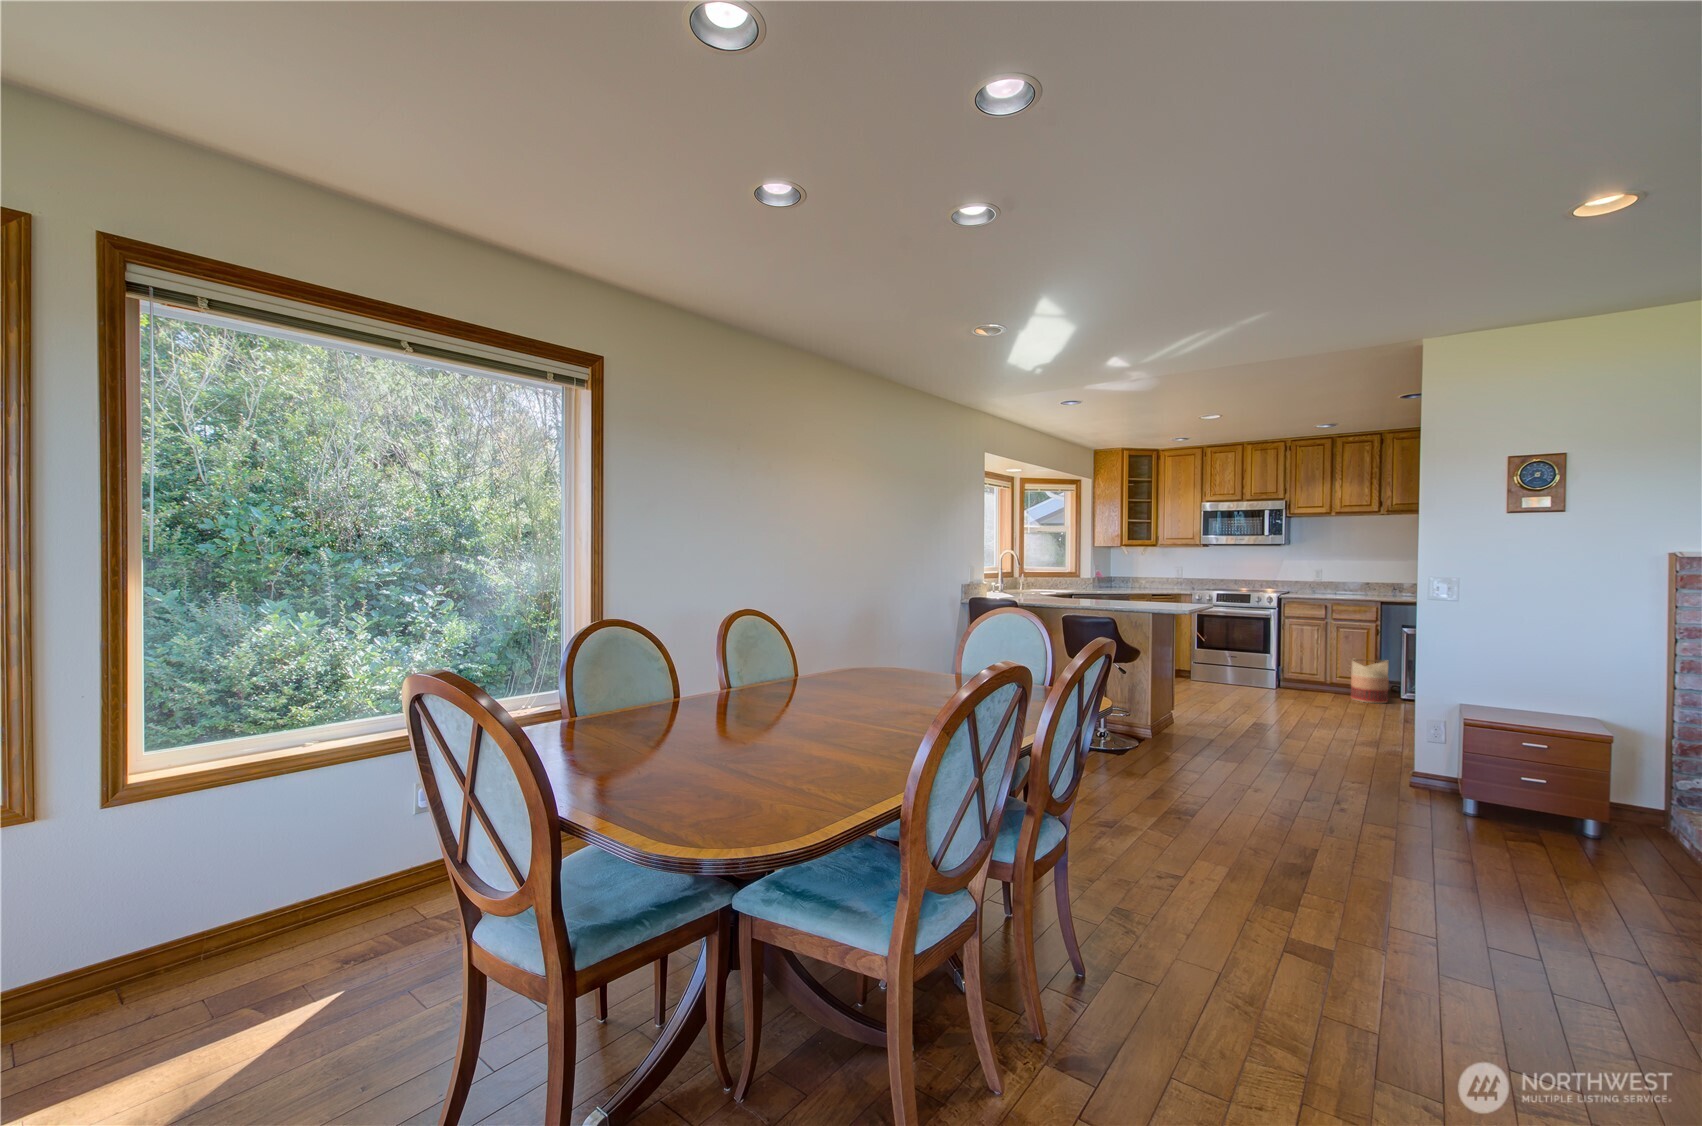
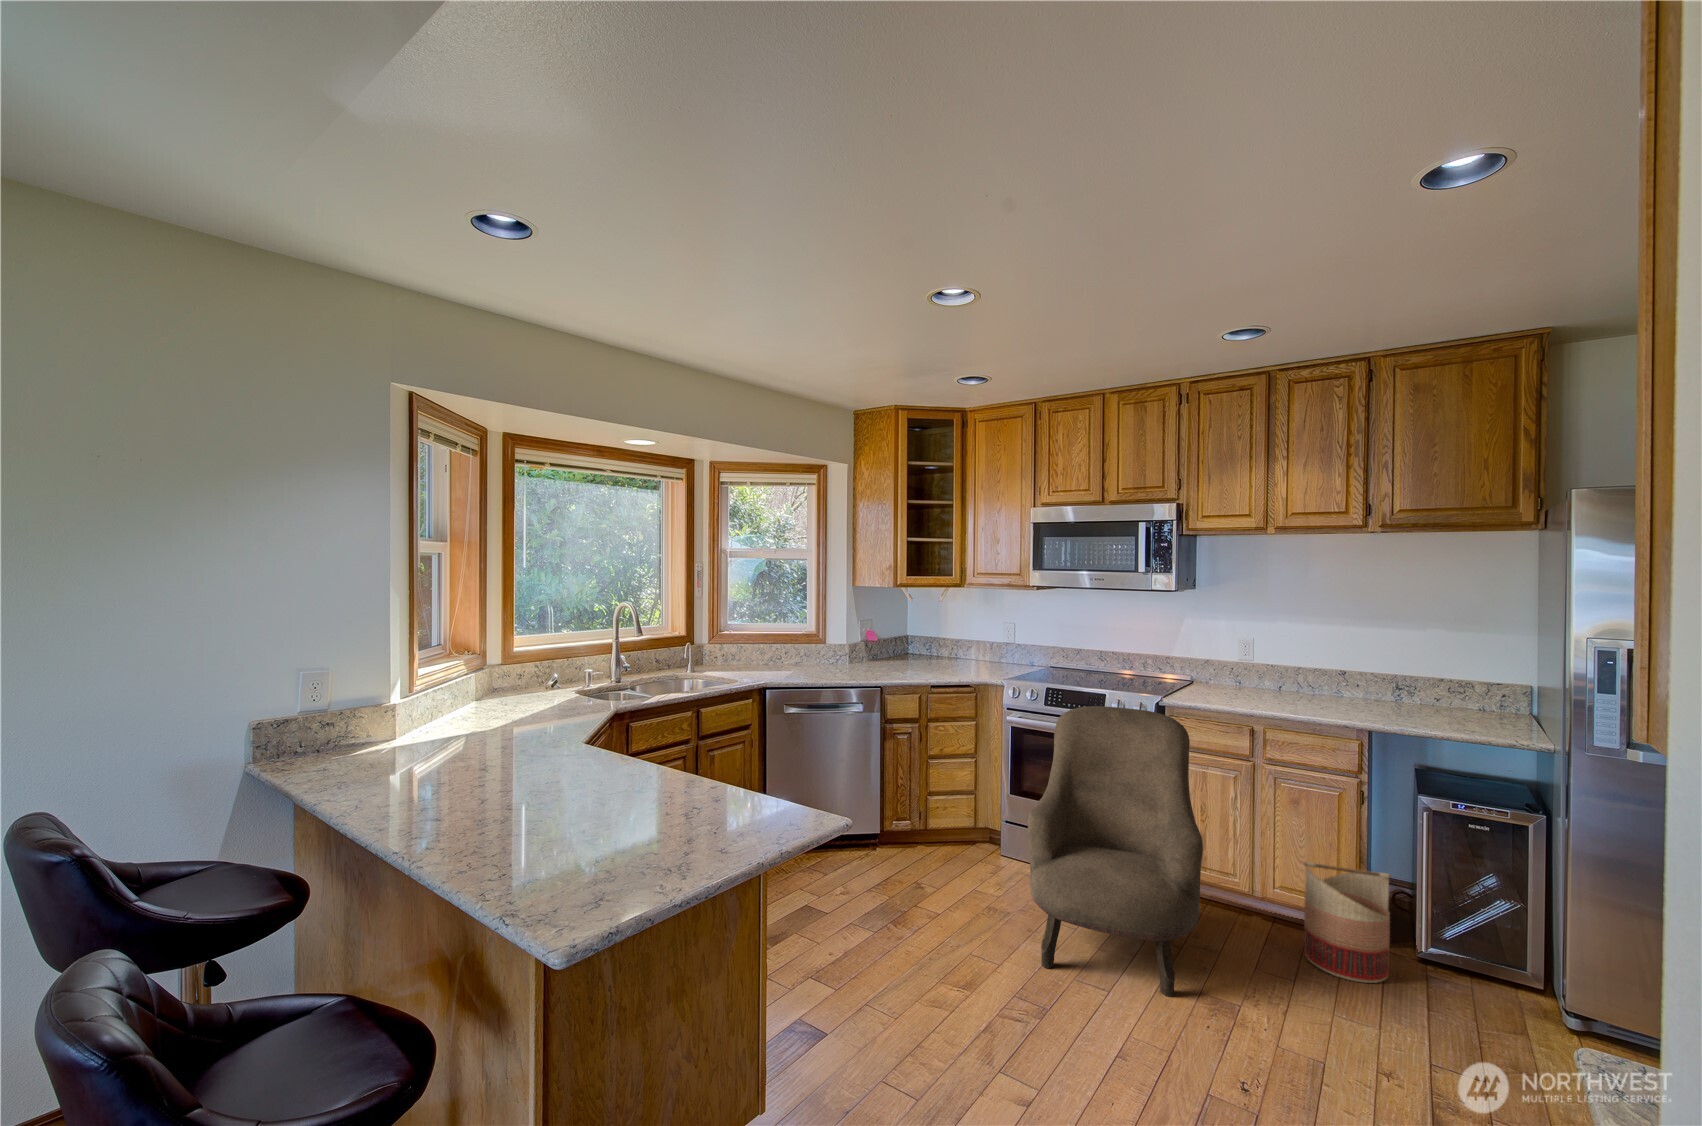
armchair: none [1227,598,1309,706] -> present [1028,706,1203,997]

